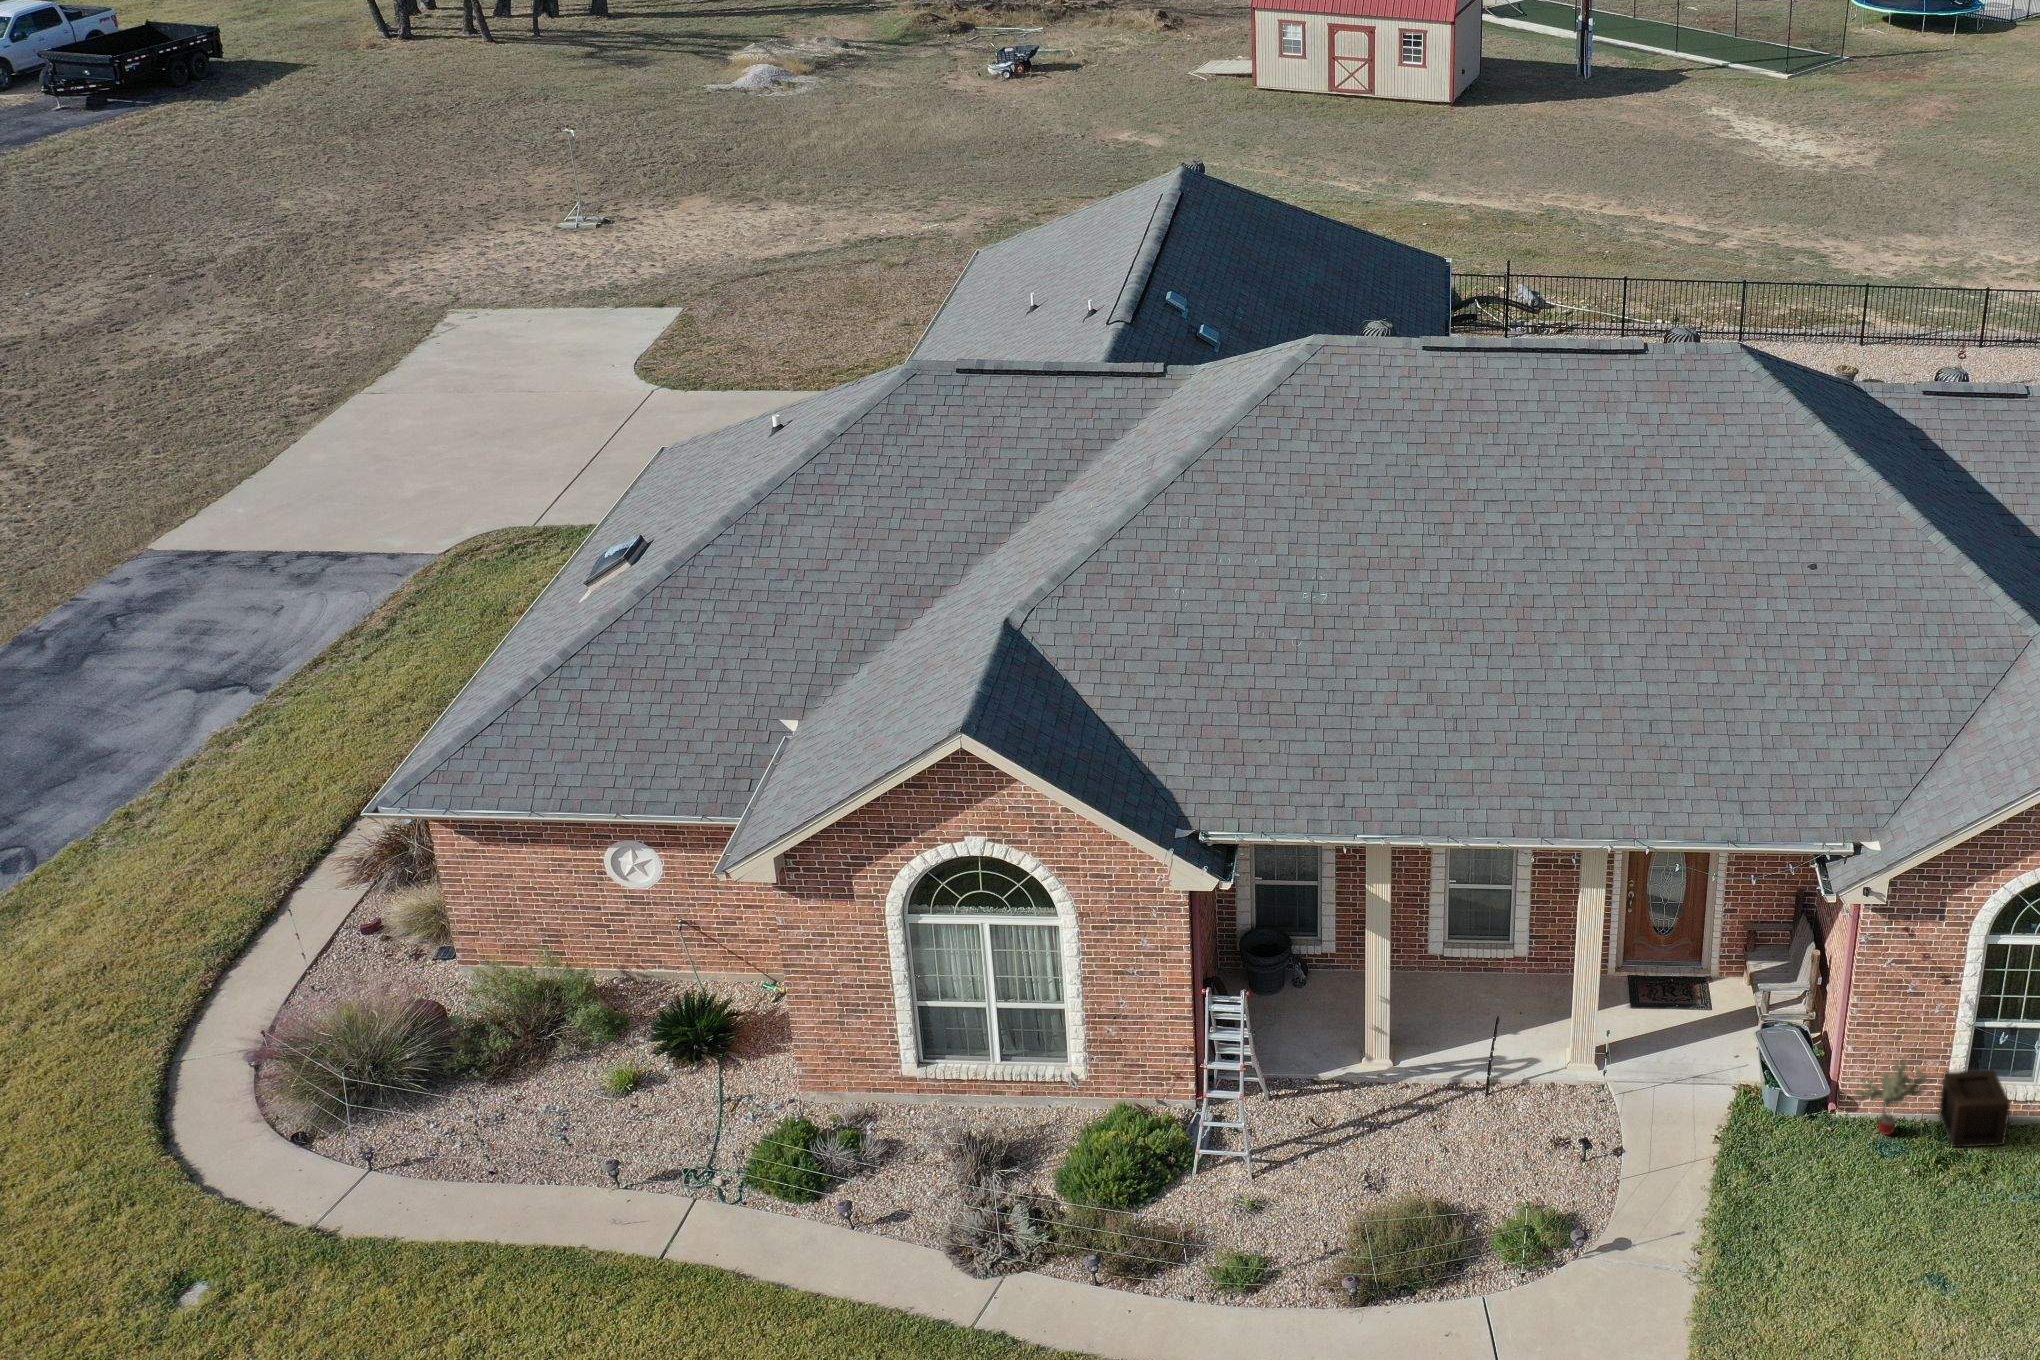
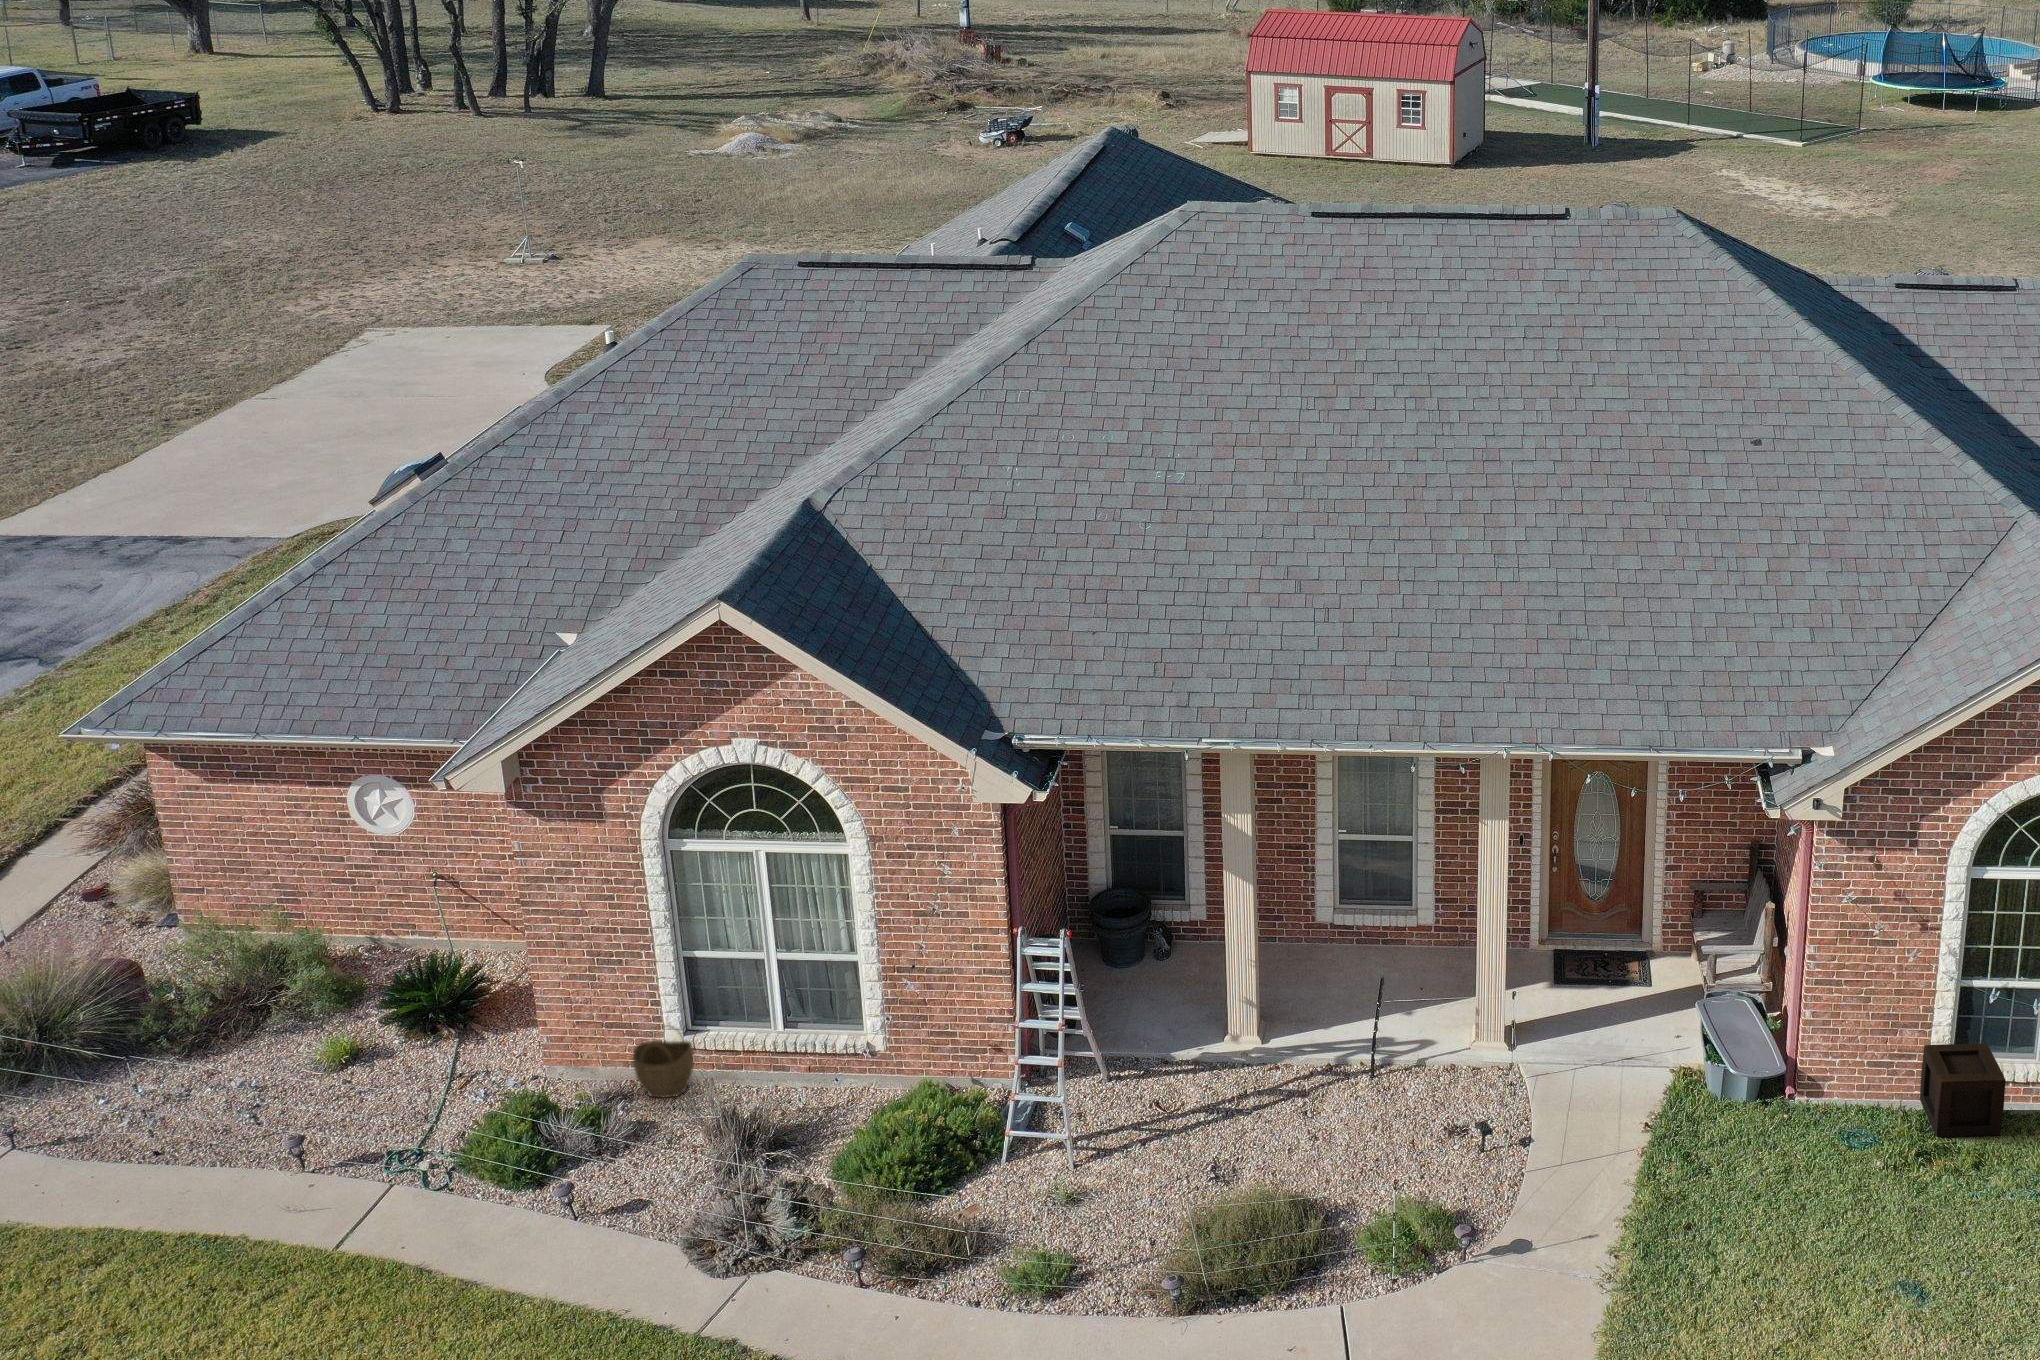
potted tree: present [1856,1059,1927,1135] -> none [1814,1022,1903,1123]
woven basket: none [878,1060,927,1119] -> present [633,1030,694,1098]

